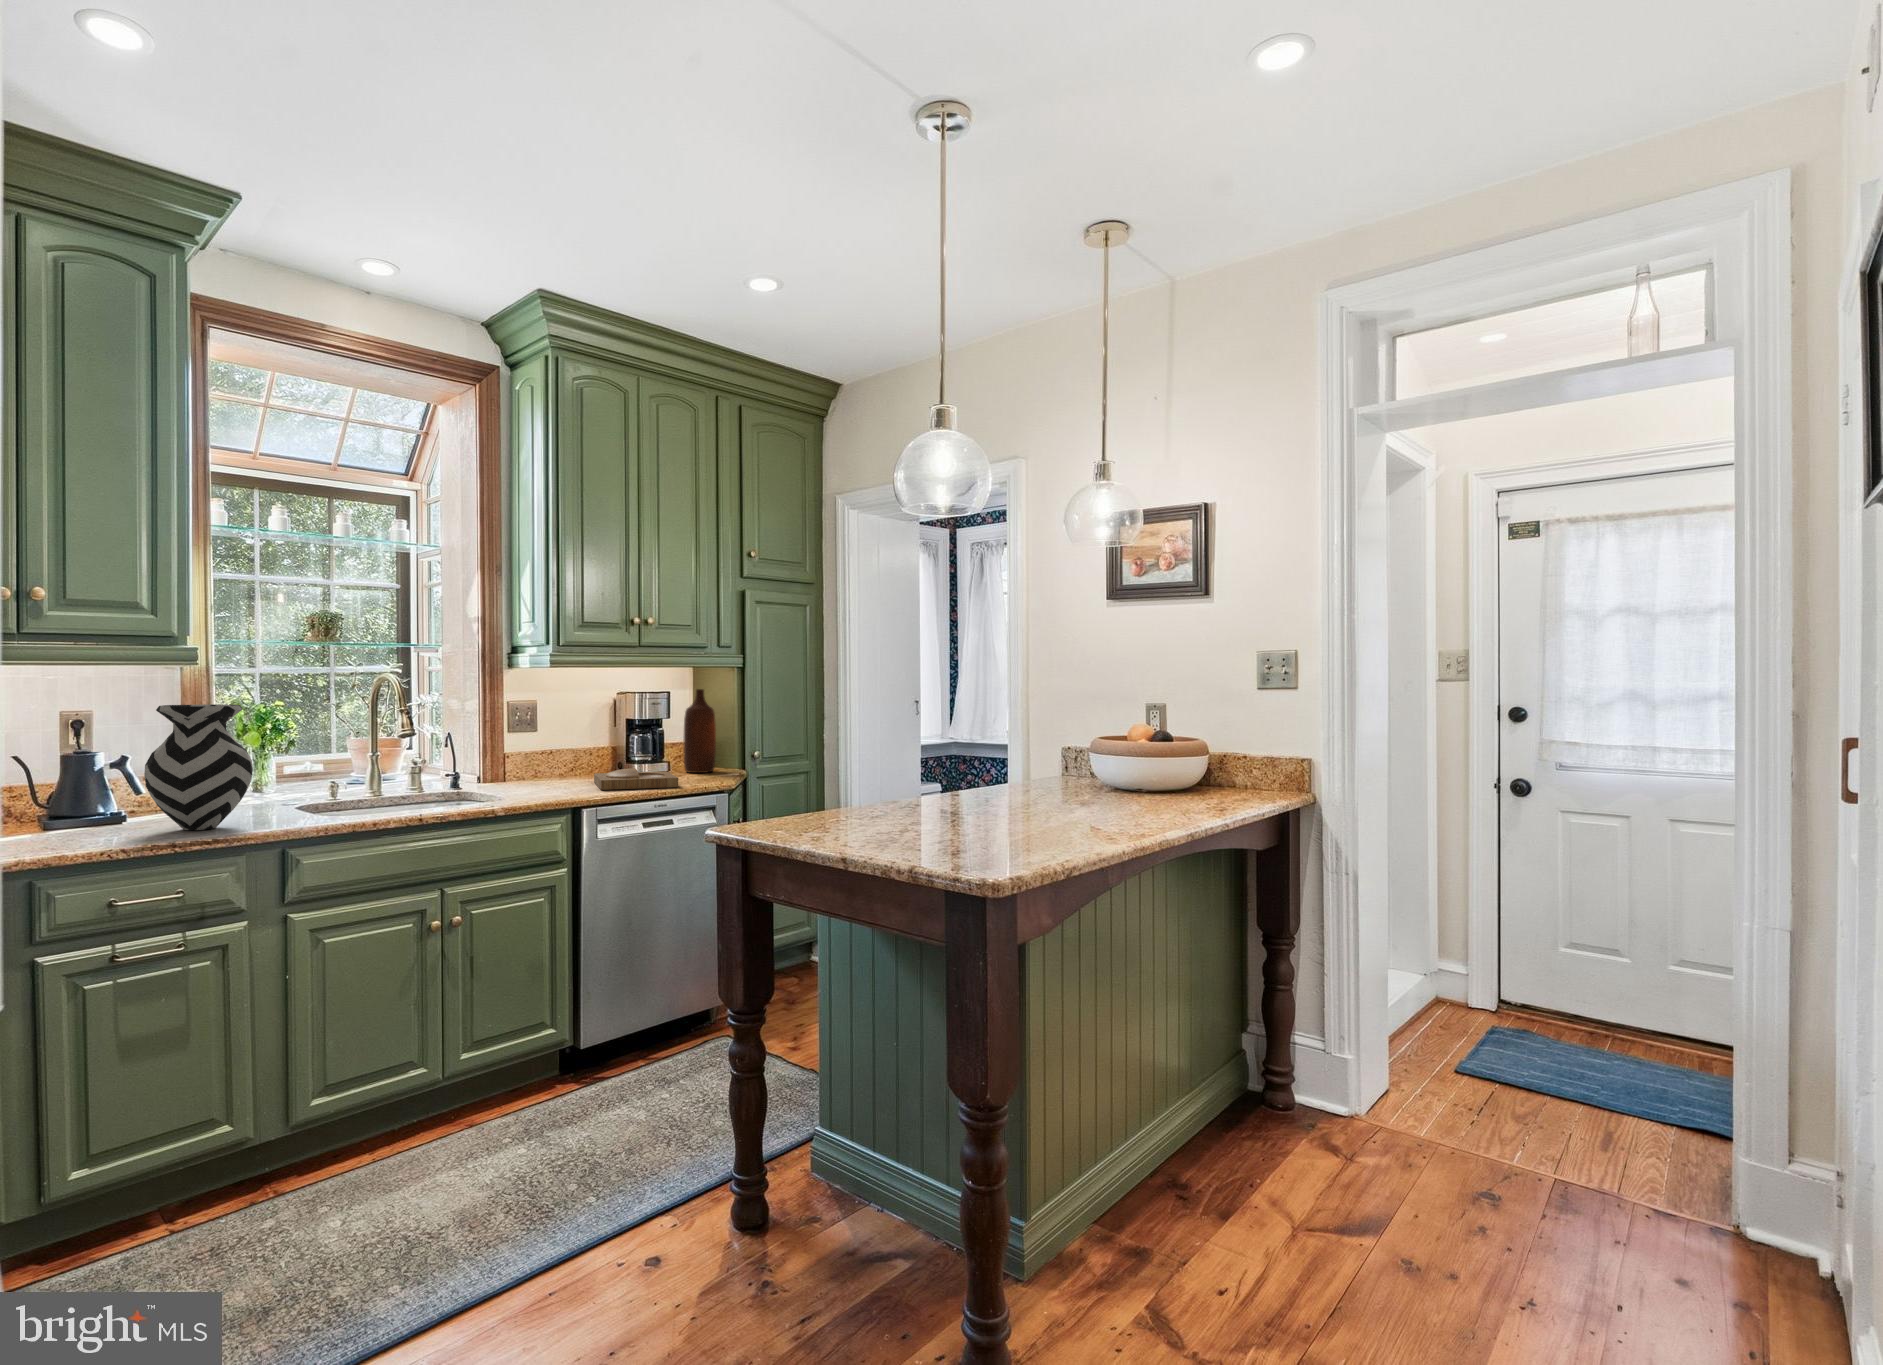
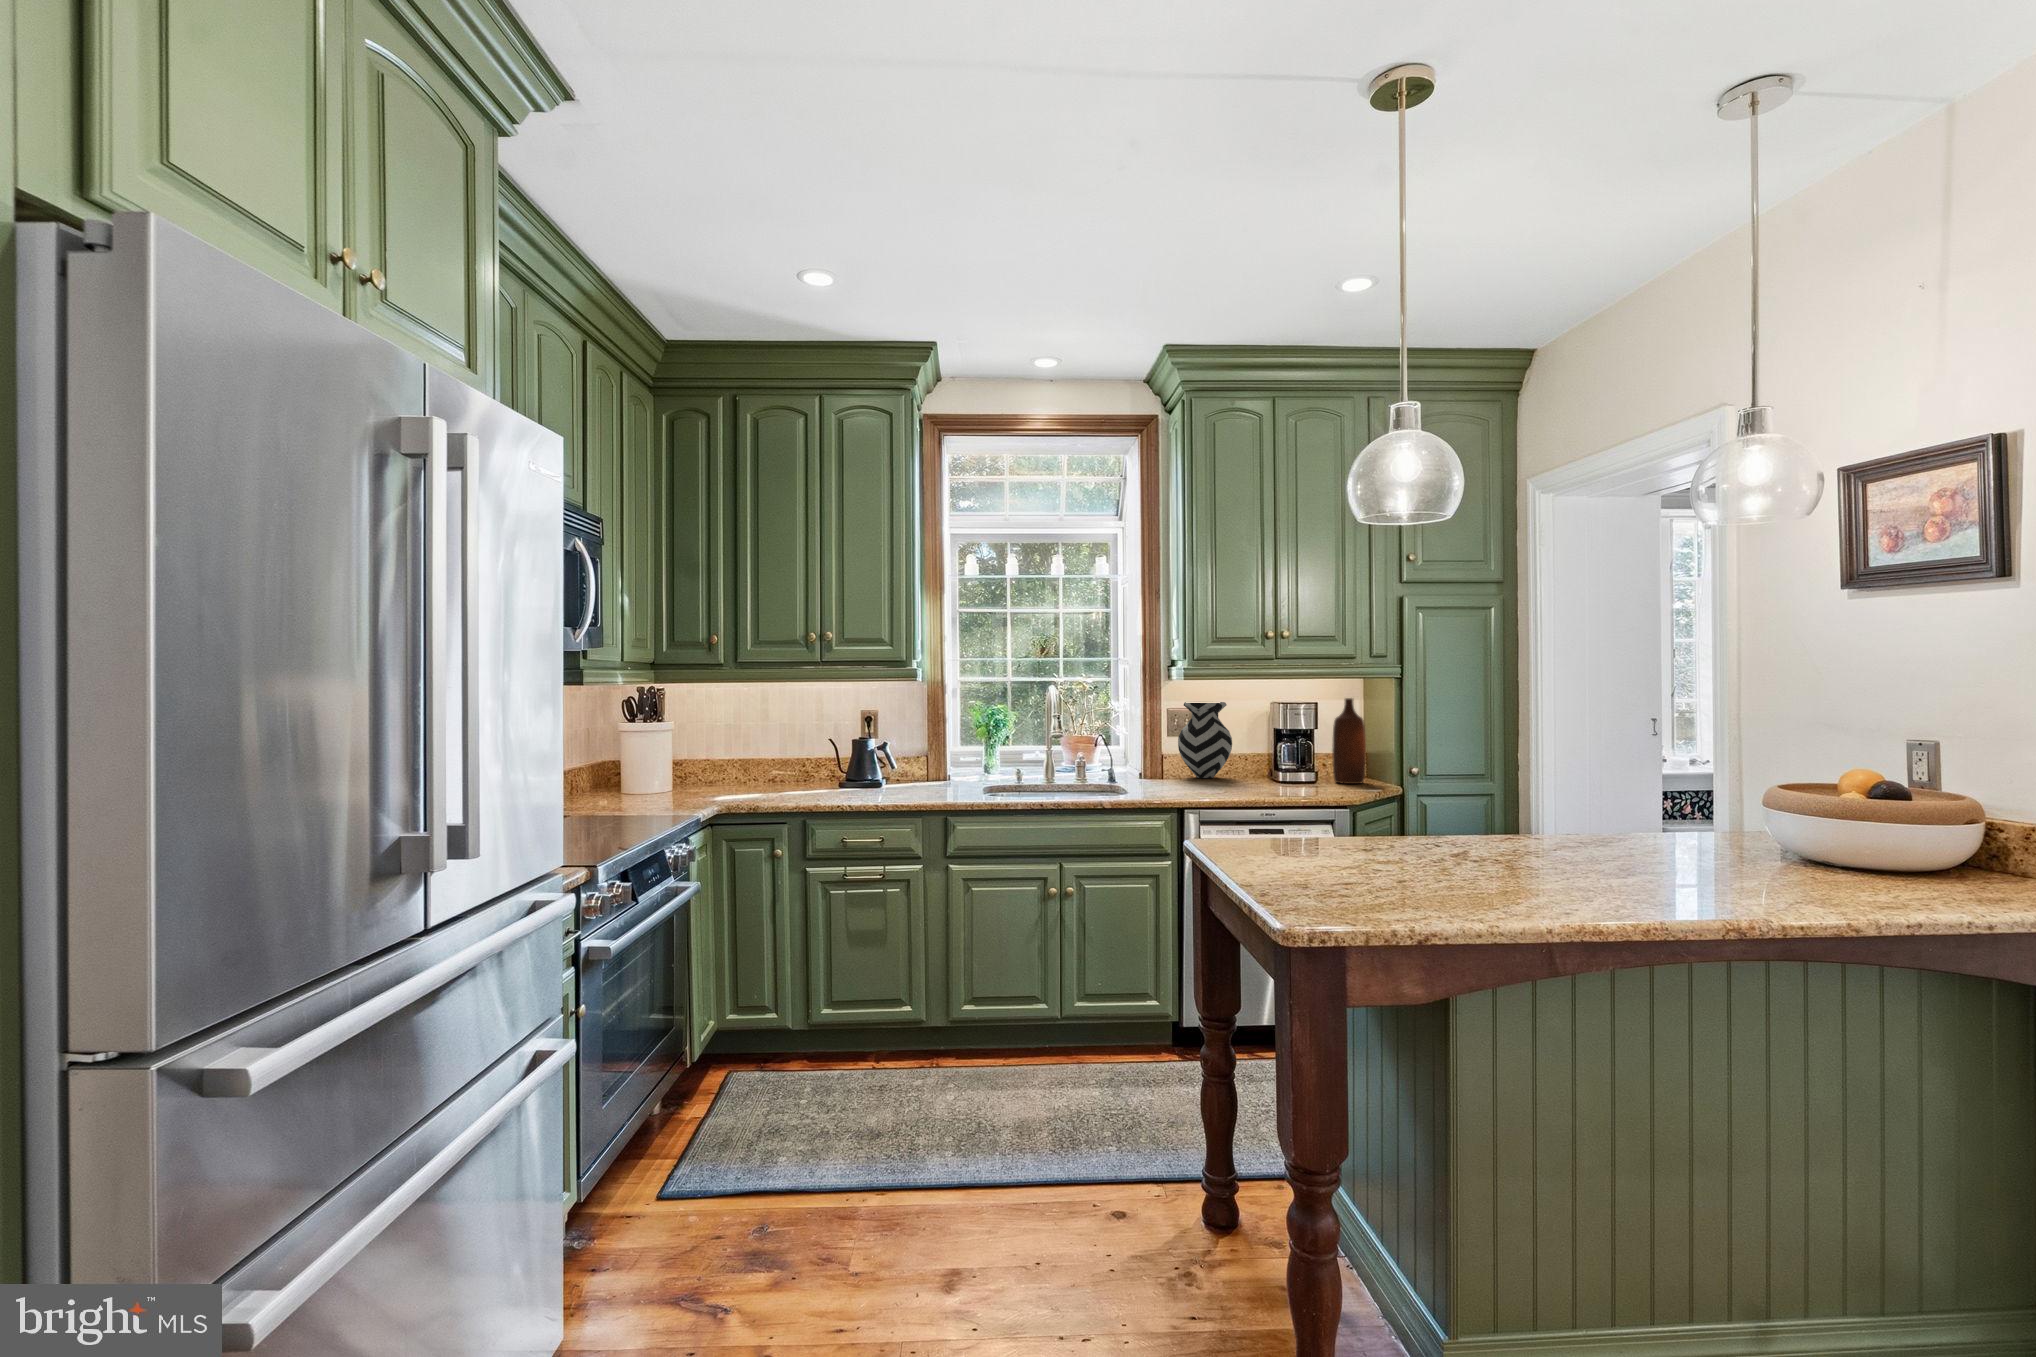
vase: present [144,704,253,830] -> present [1178,702,1232,778]
tray: present [594,768,678,790] -> none [1213,774,1296,795]

